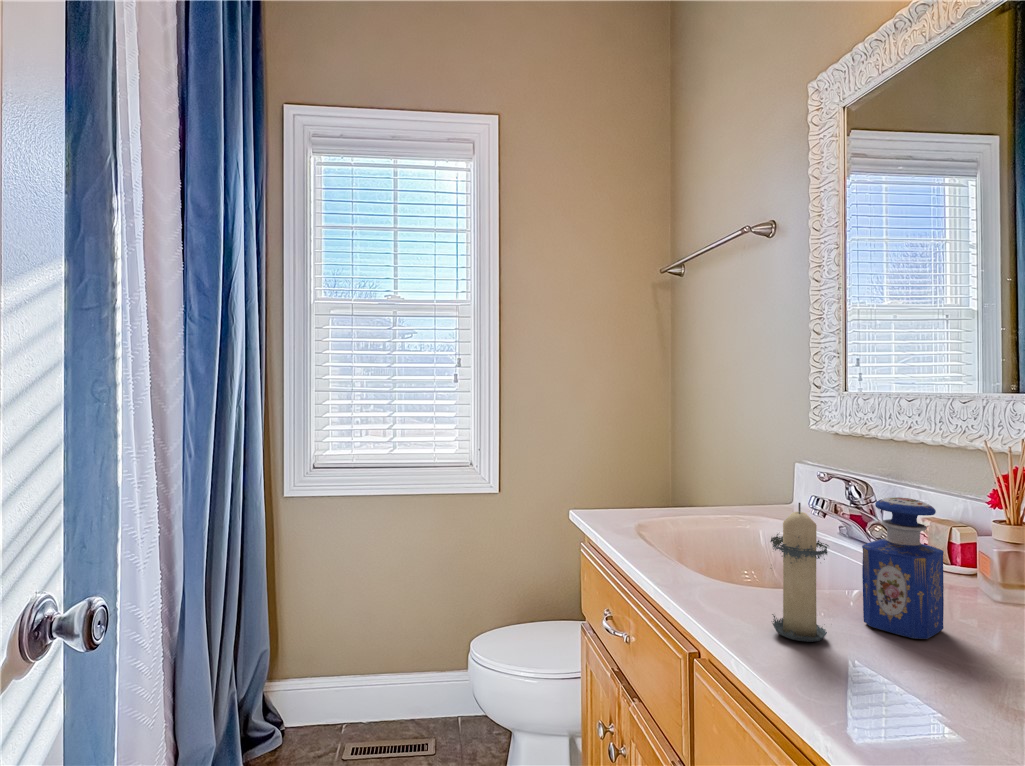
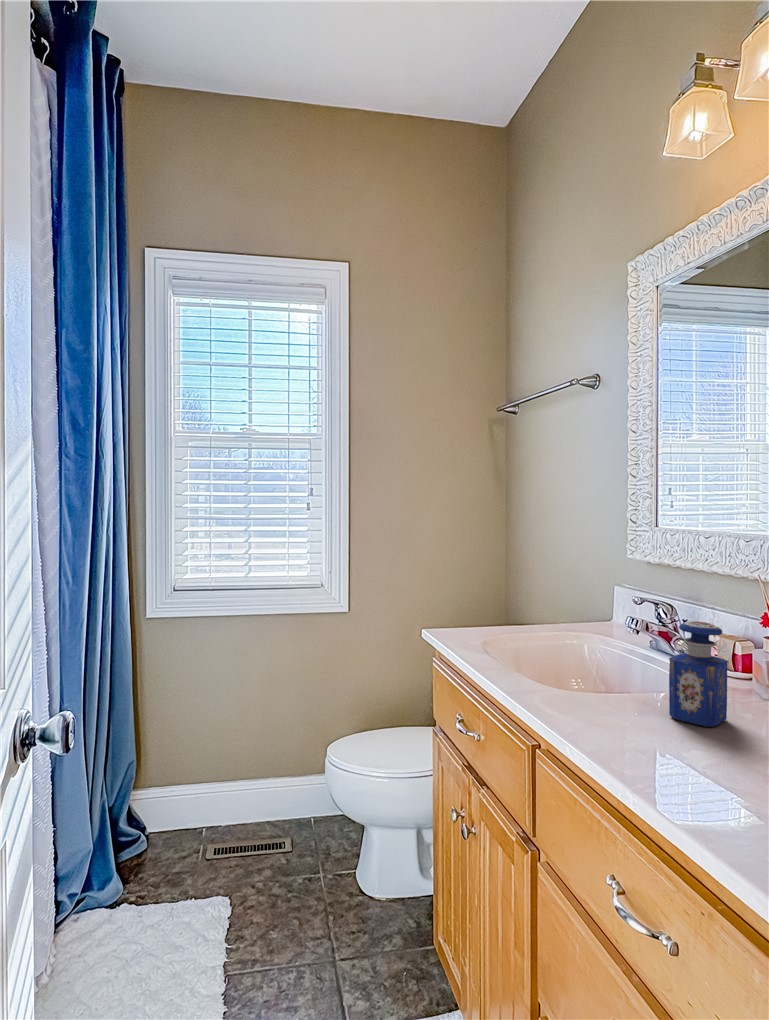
candle: present [770,503,829,642] -> none [598,627,650,732]

